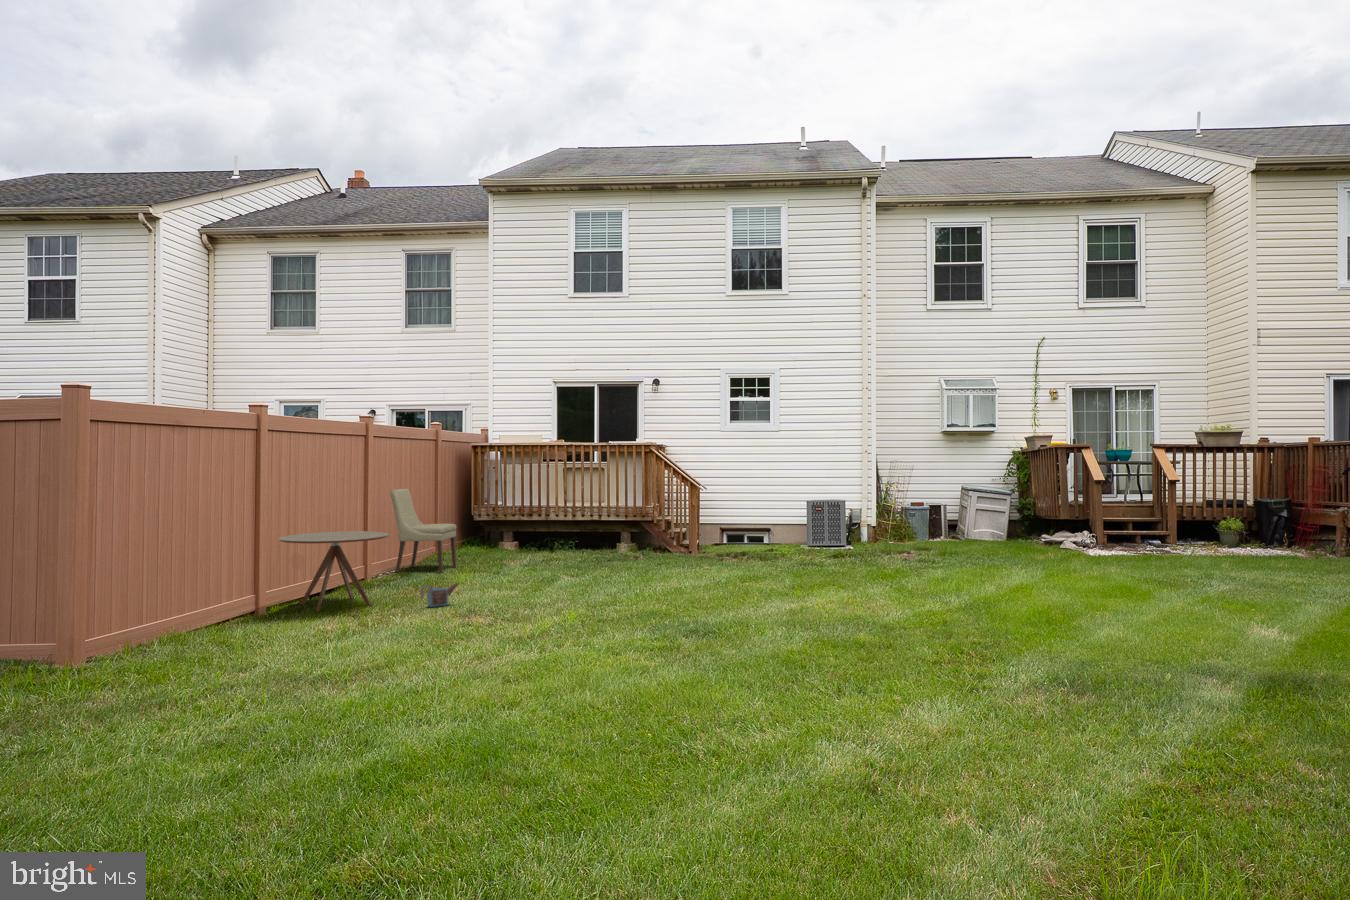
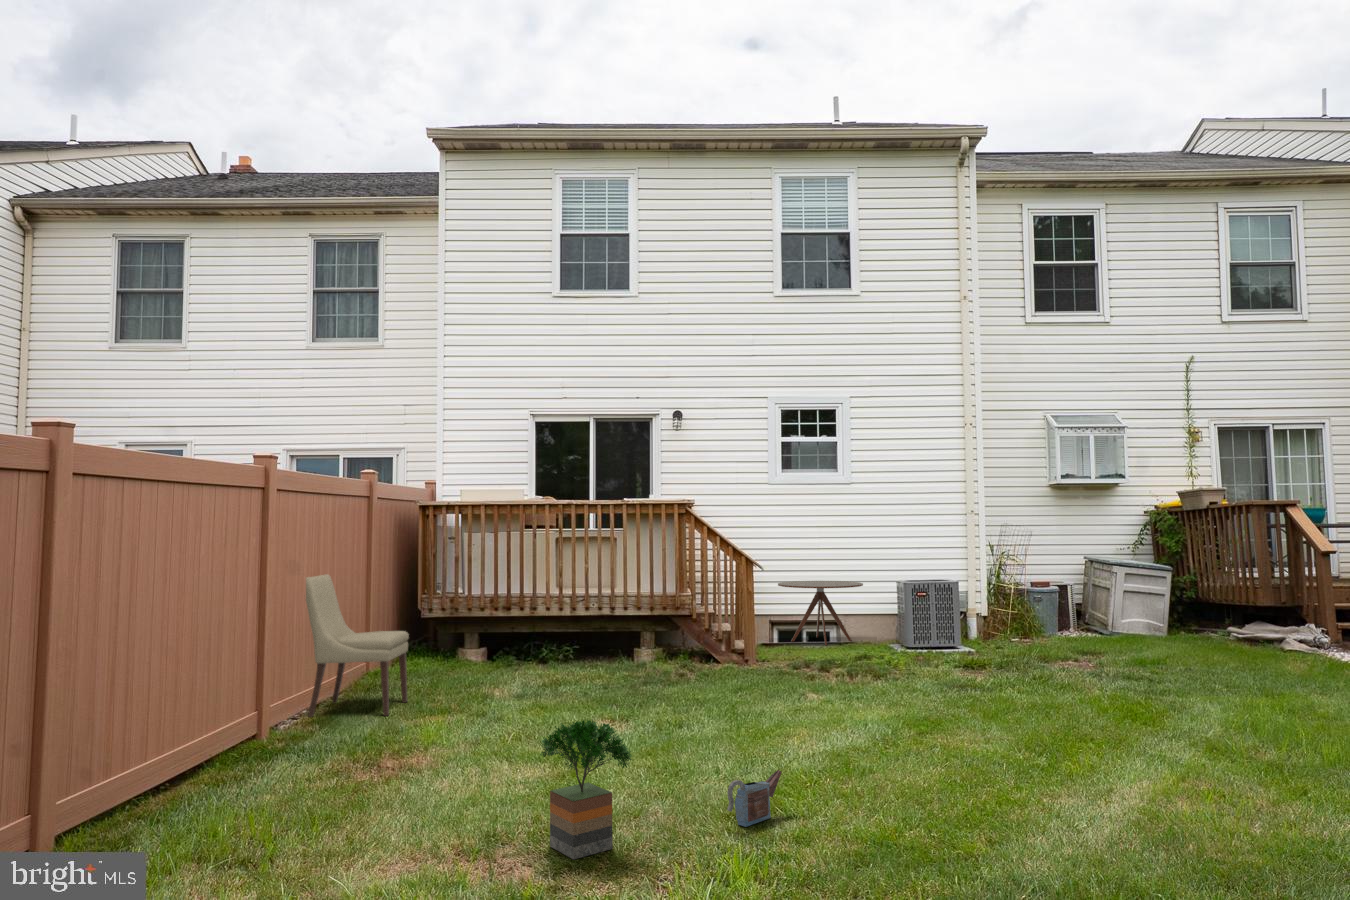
round table: present [279,531,389,612] -> present [778,581,863,645]
potted tree: none [495,558,541,624] -> present [540,720,632,860]
watering can: present [420,583,458,607] -> present [727,770,782,827]

